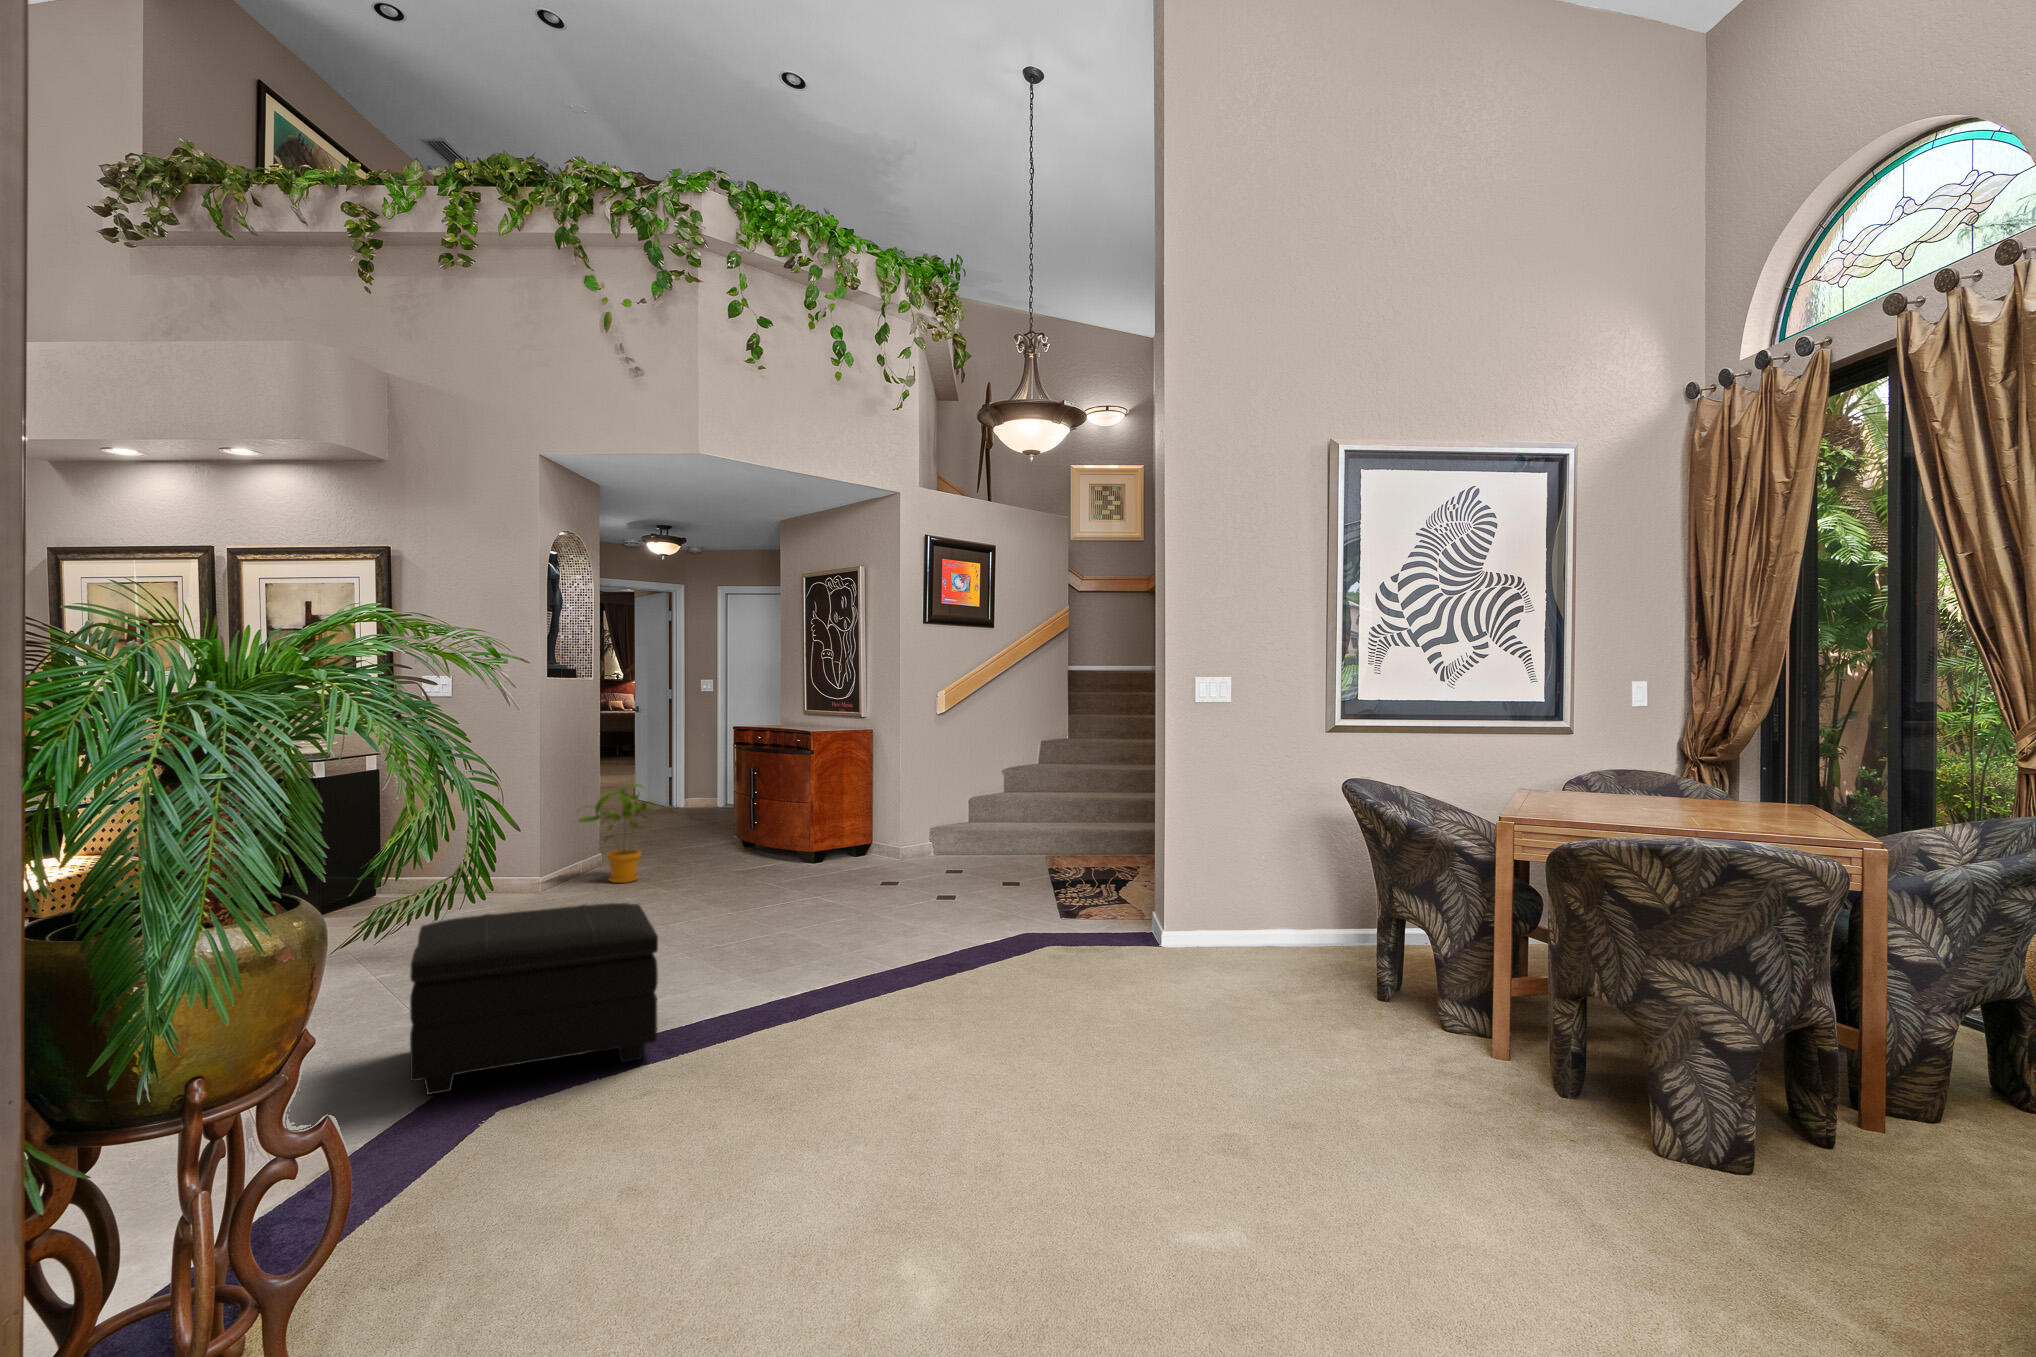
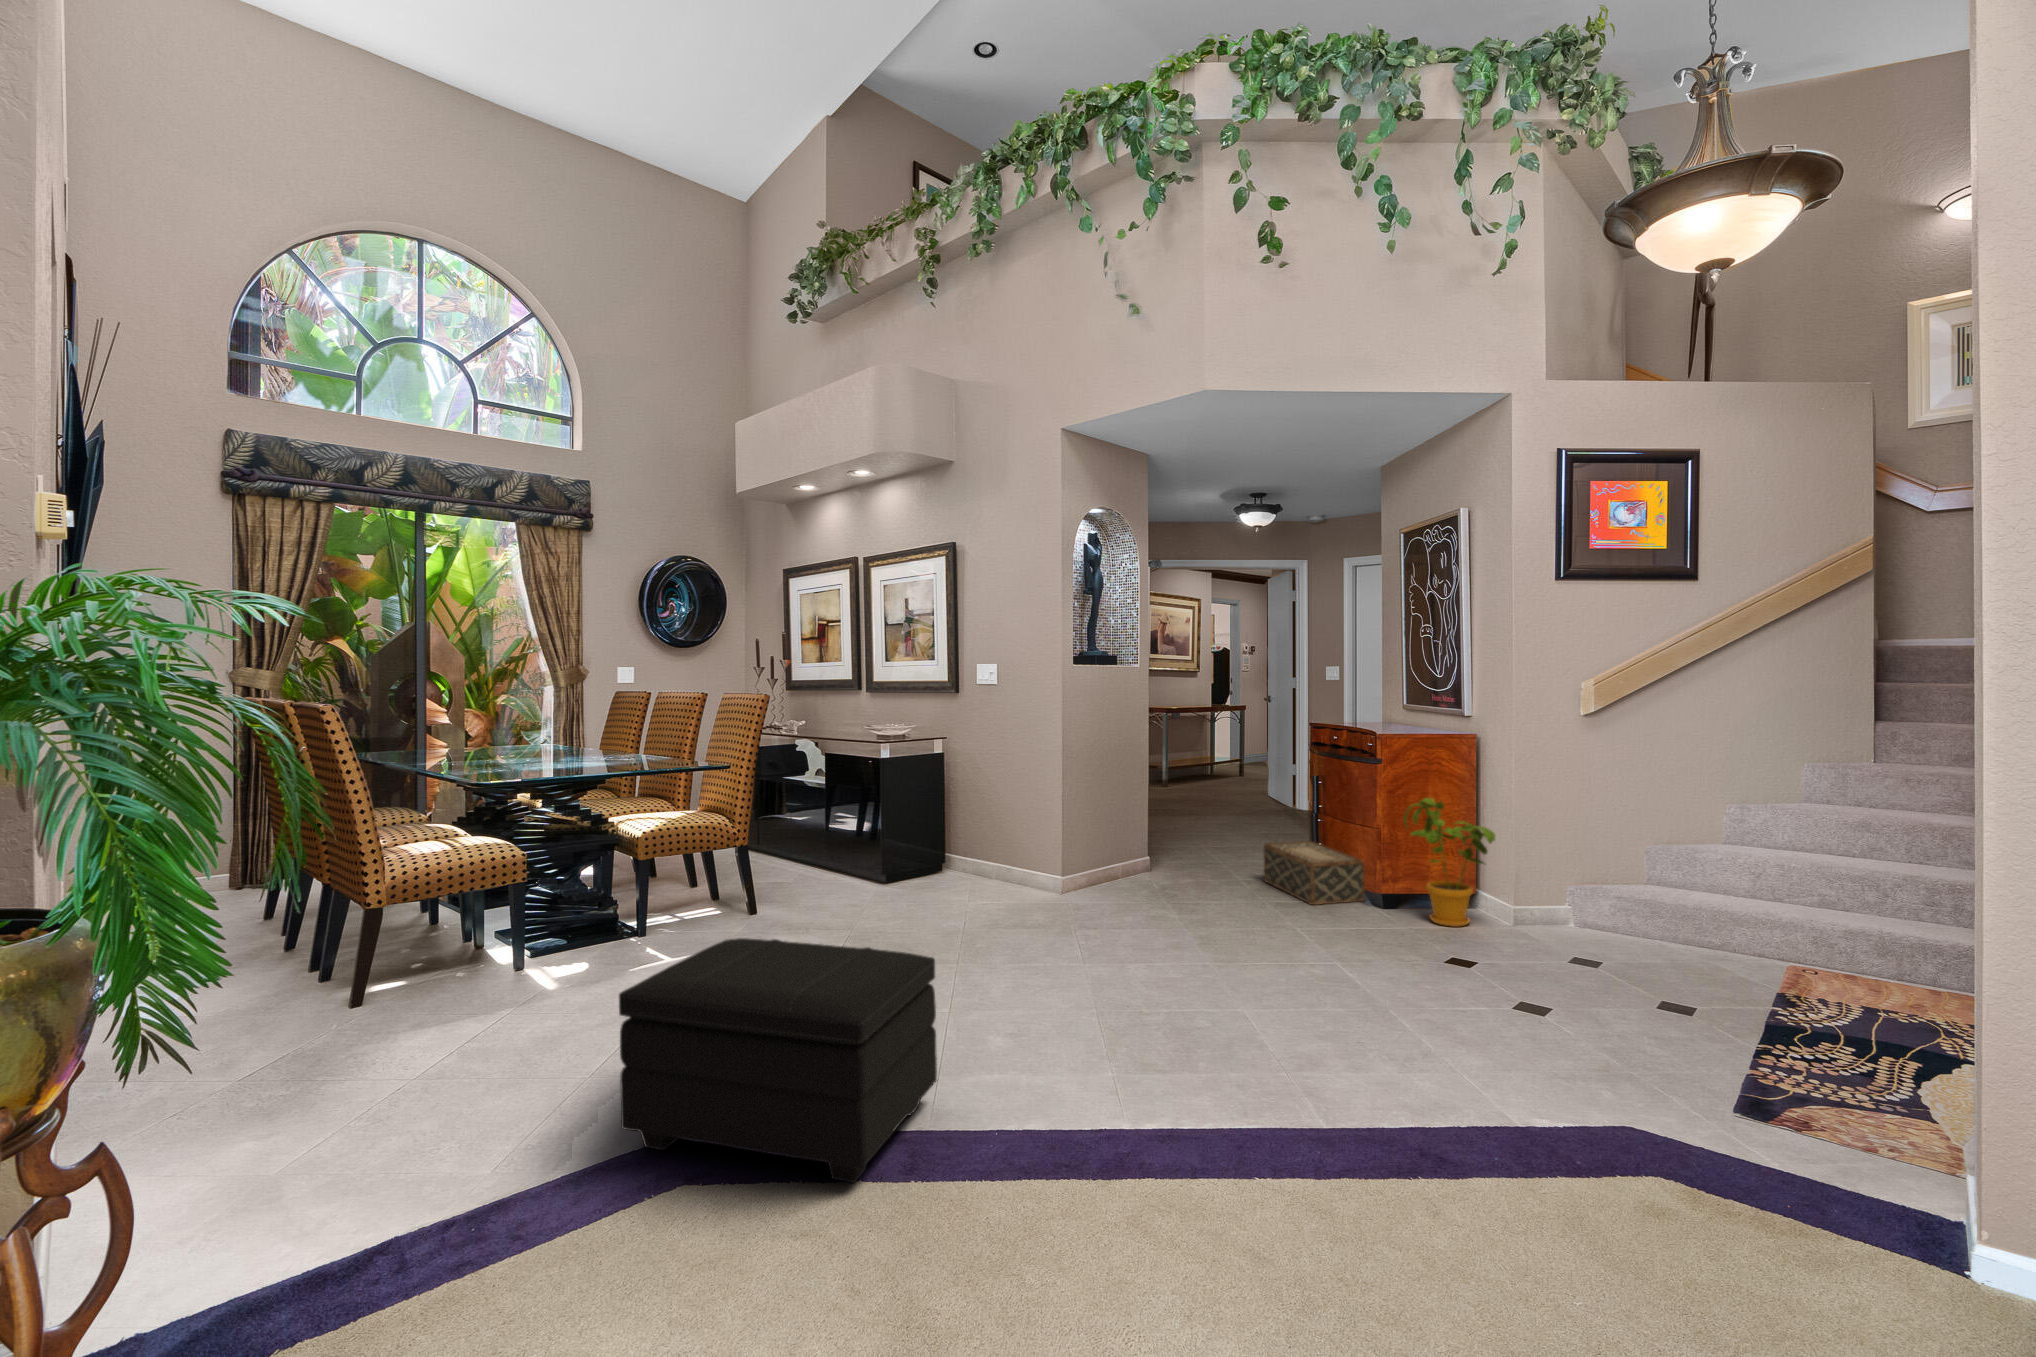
house plant: present [578,784,656,883] -> present [1403,798,1495,927]
woven basket: none [710,823,799,869] -> present [1264,841,1365,905]

